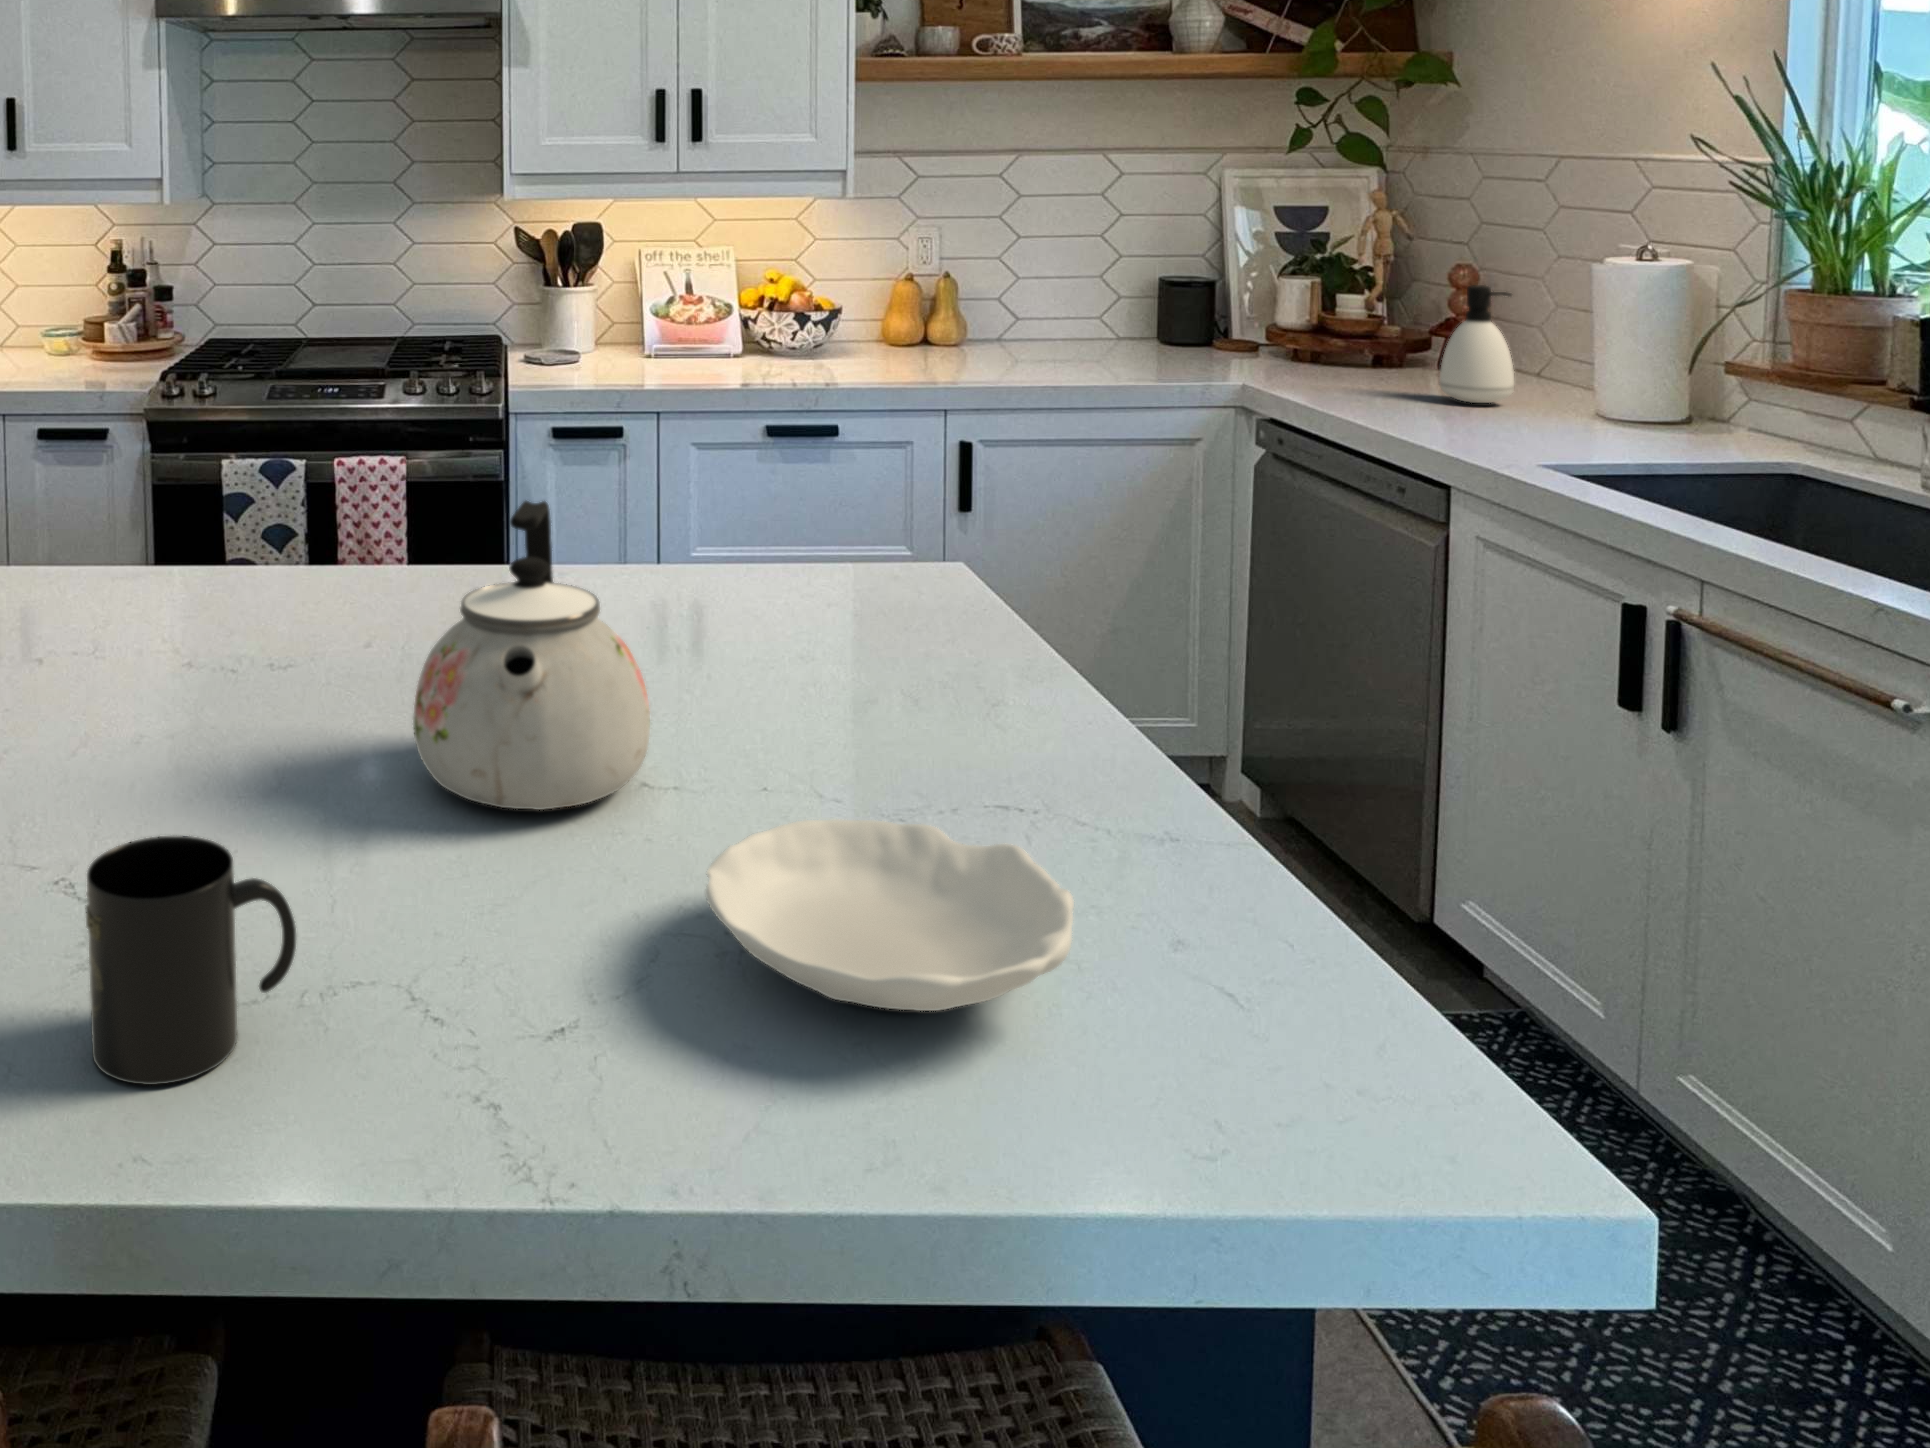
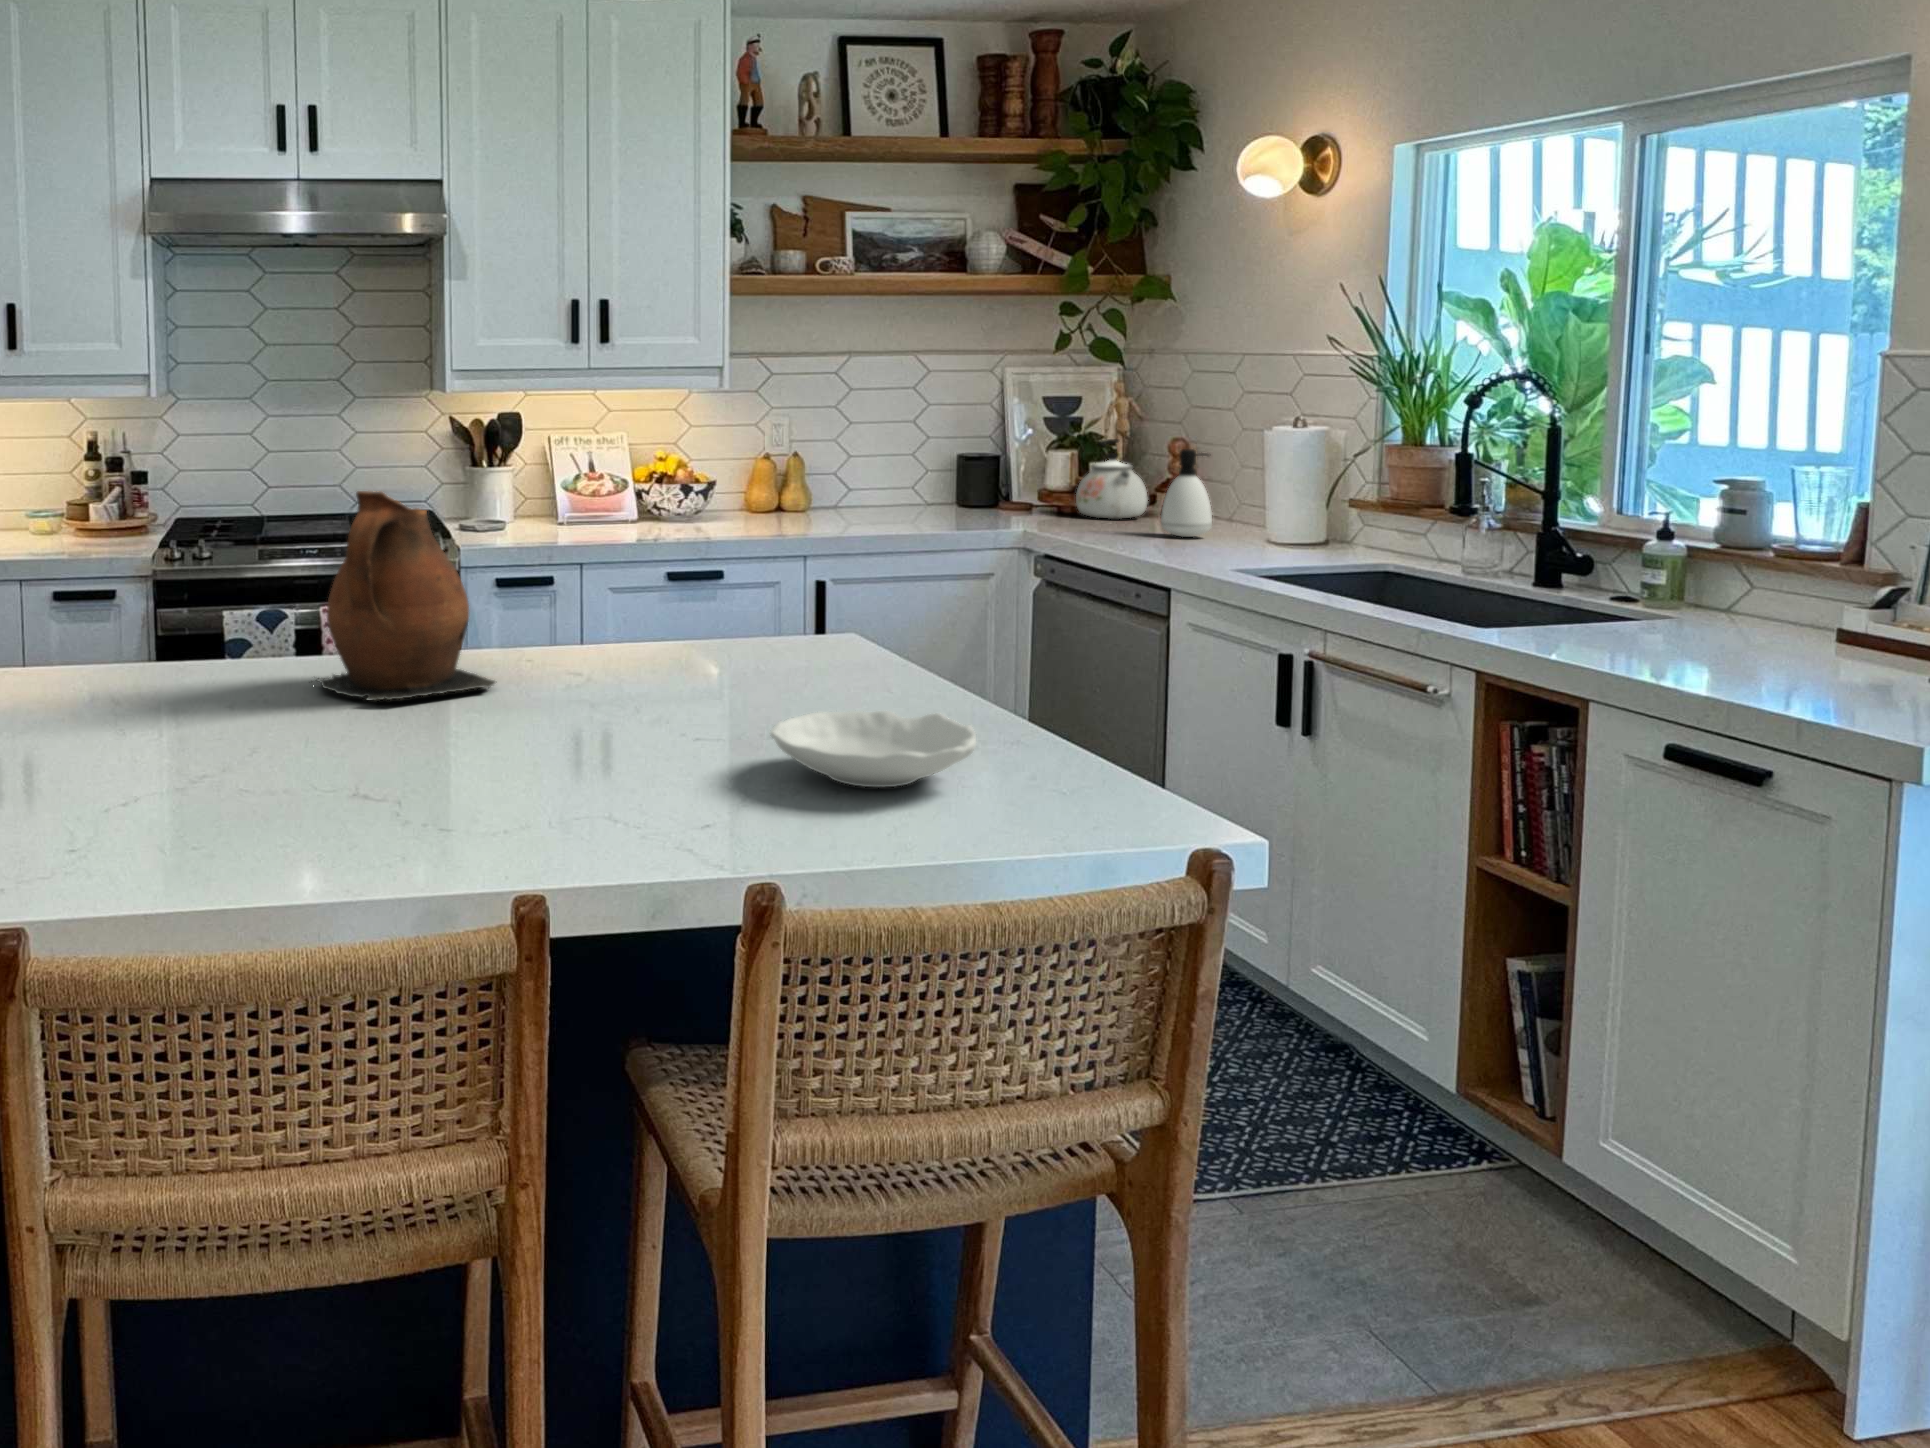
ceramic pitcher: none [128,388,387,700] -> present [317,491,495,700]
kettle: present [413,501,650,810] -> present [1076,439,1147,519]
mug: present [85,836,296,1085] -> none [445,710,558,833]

